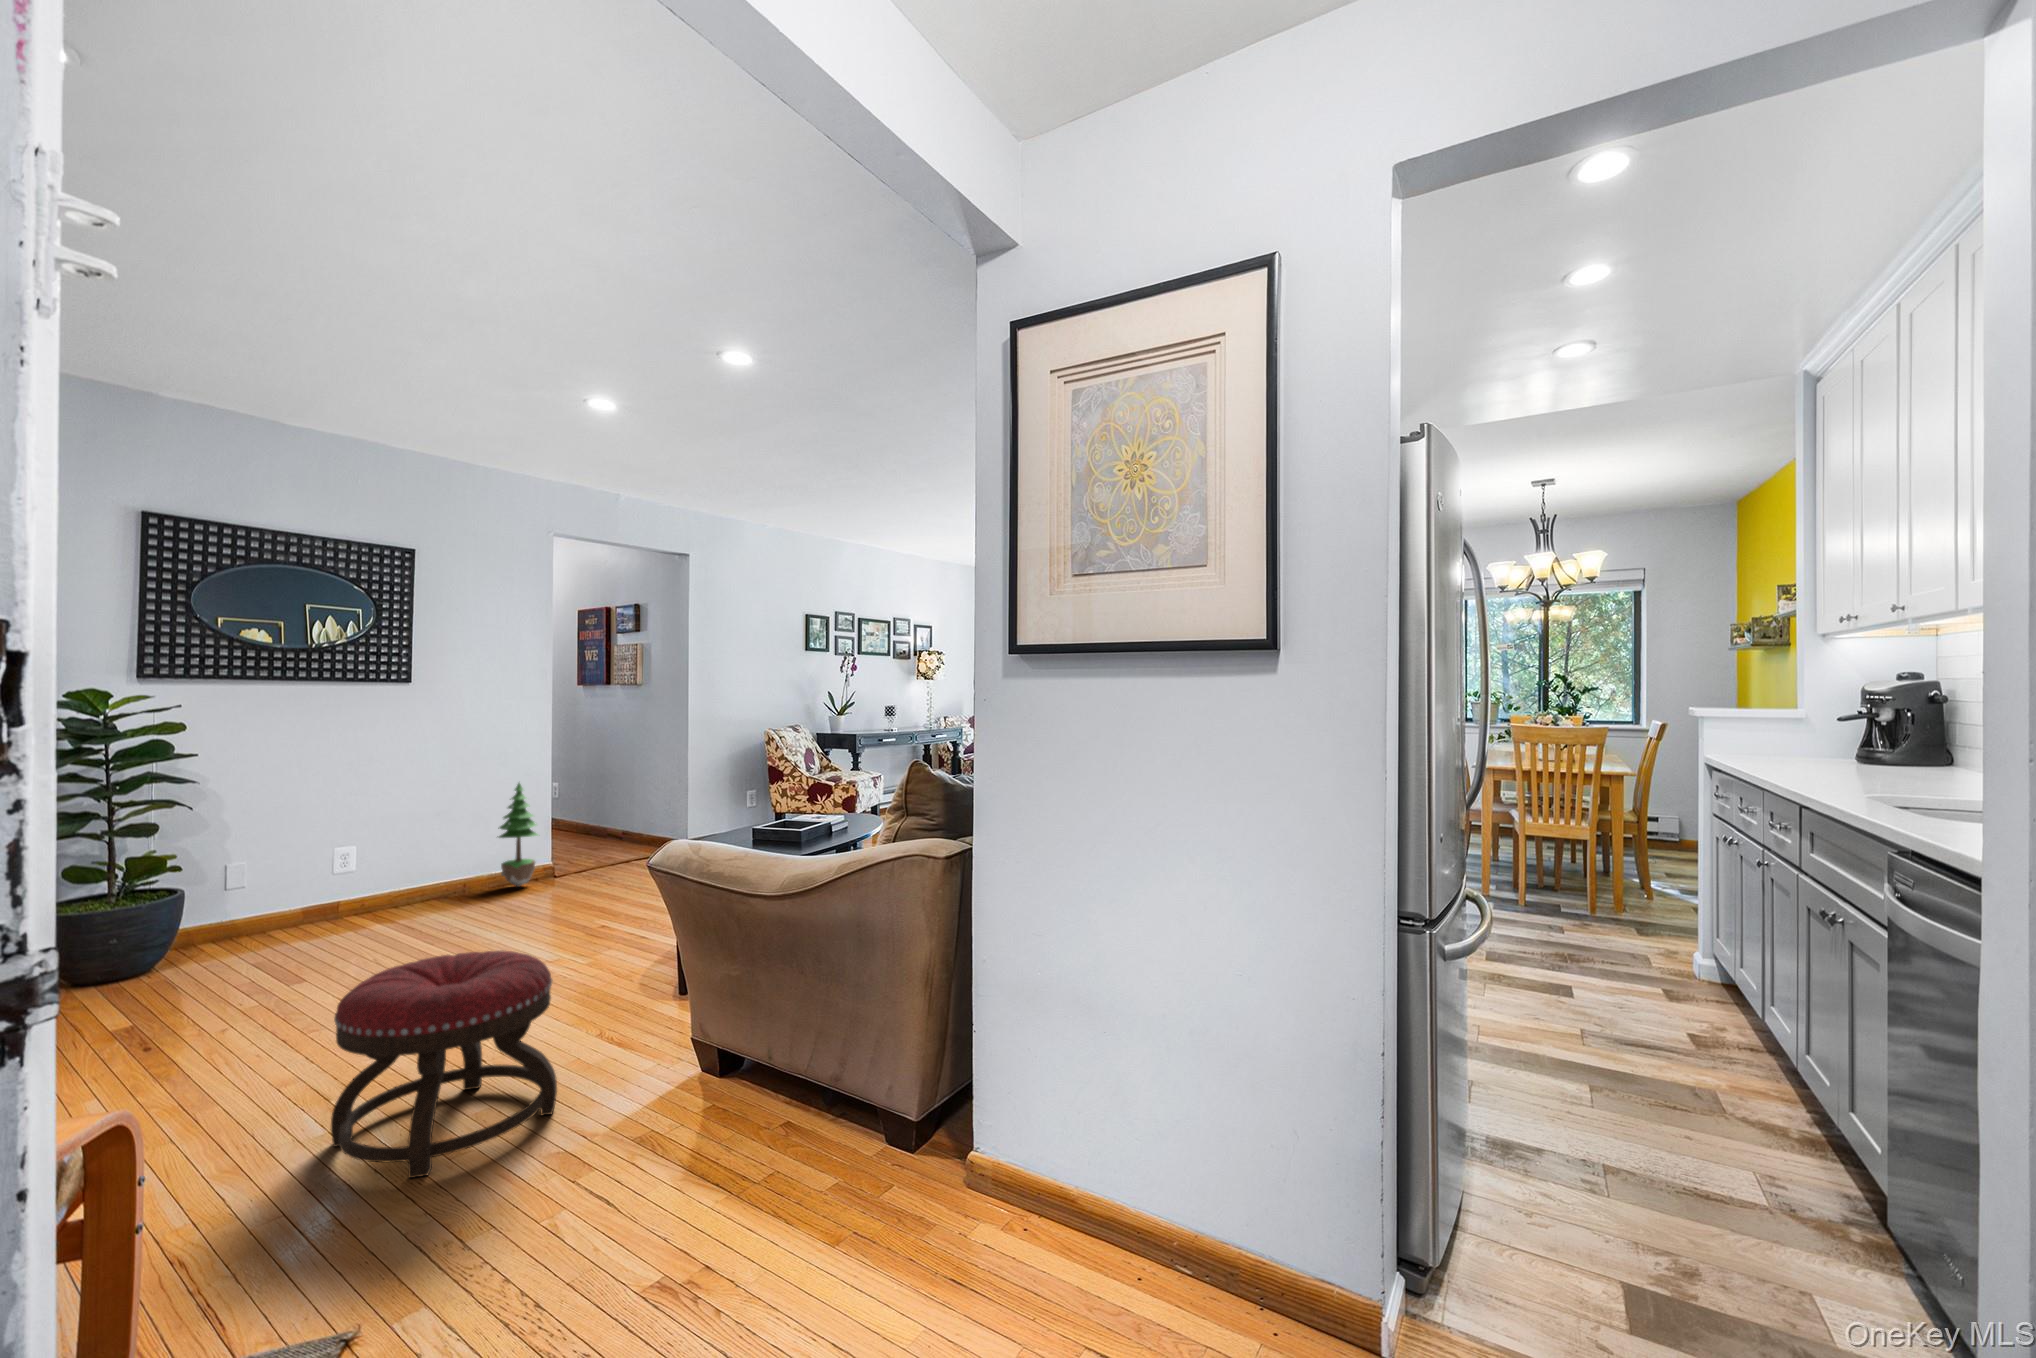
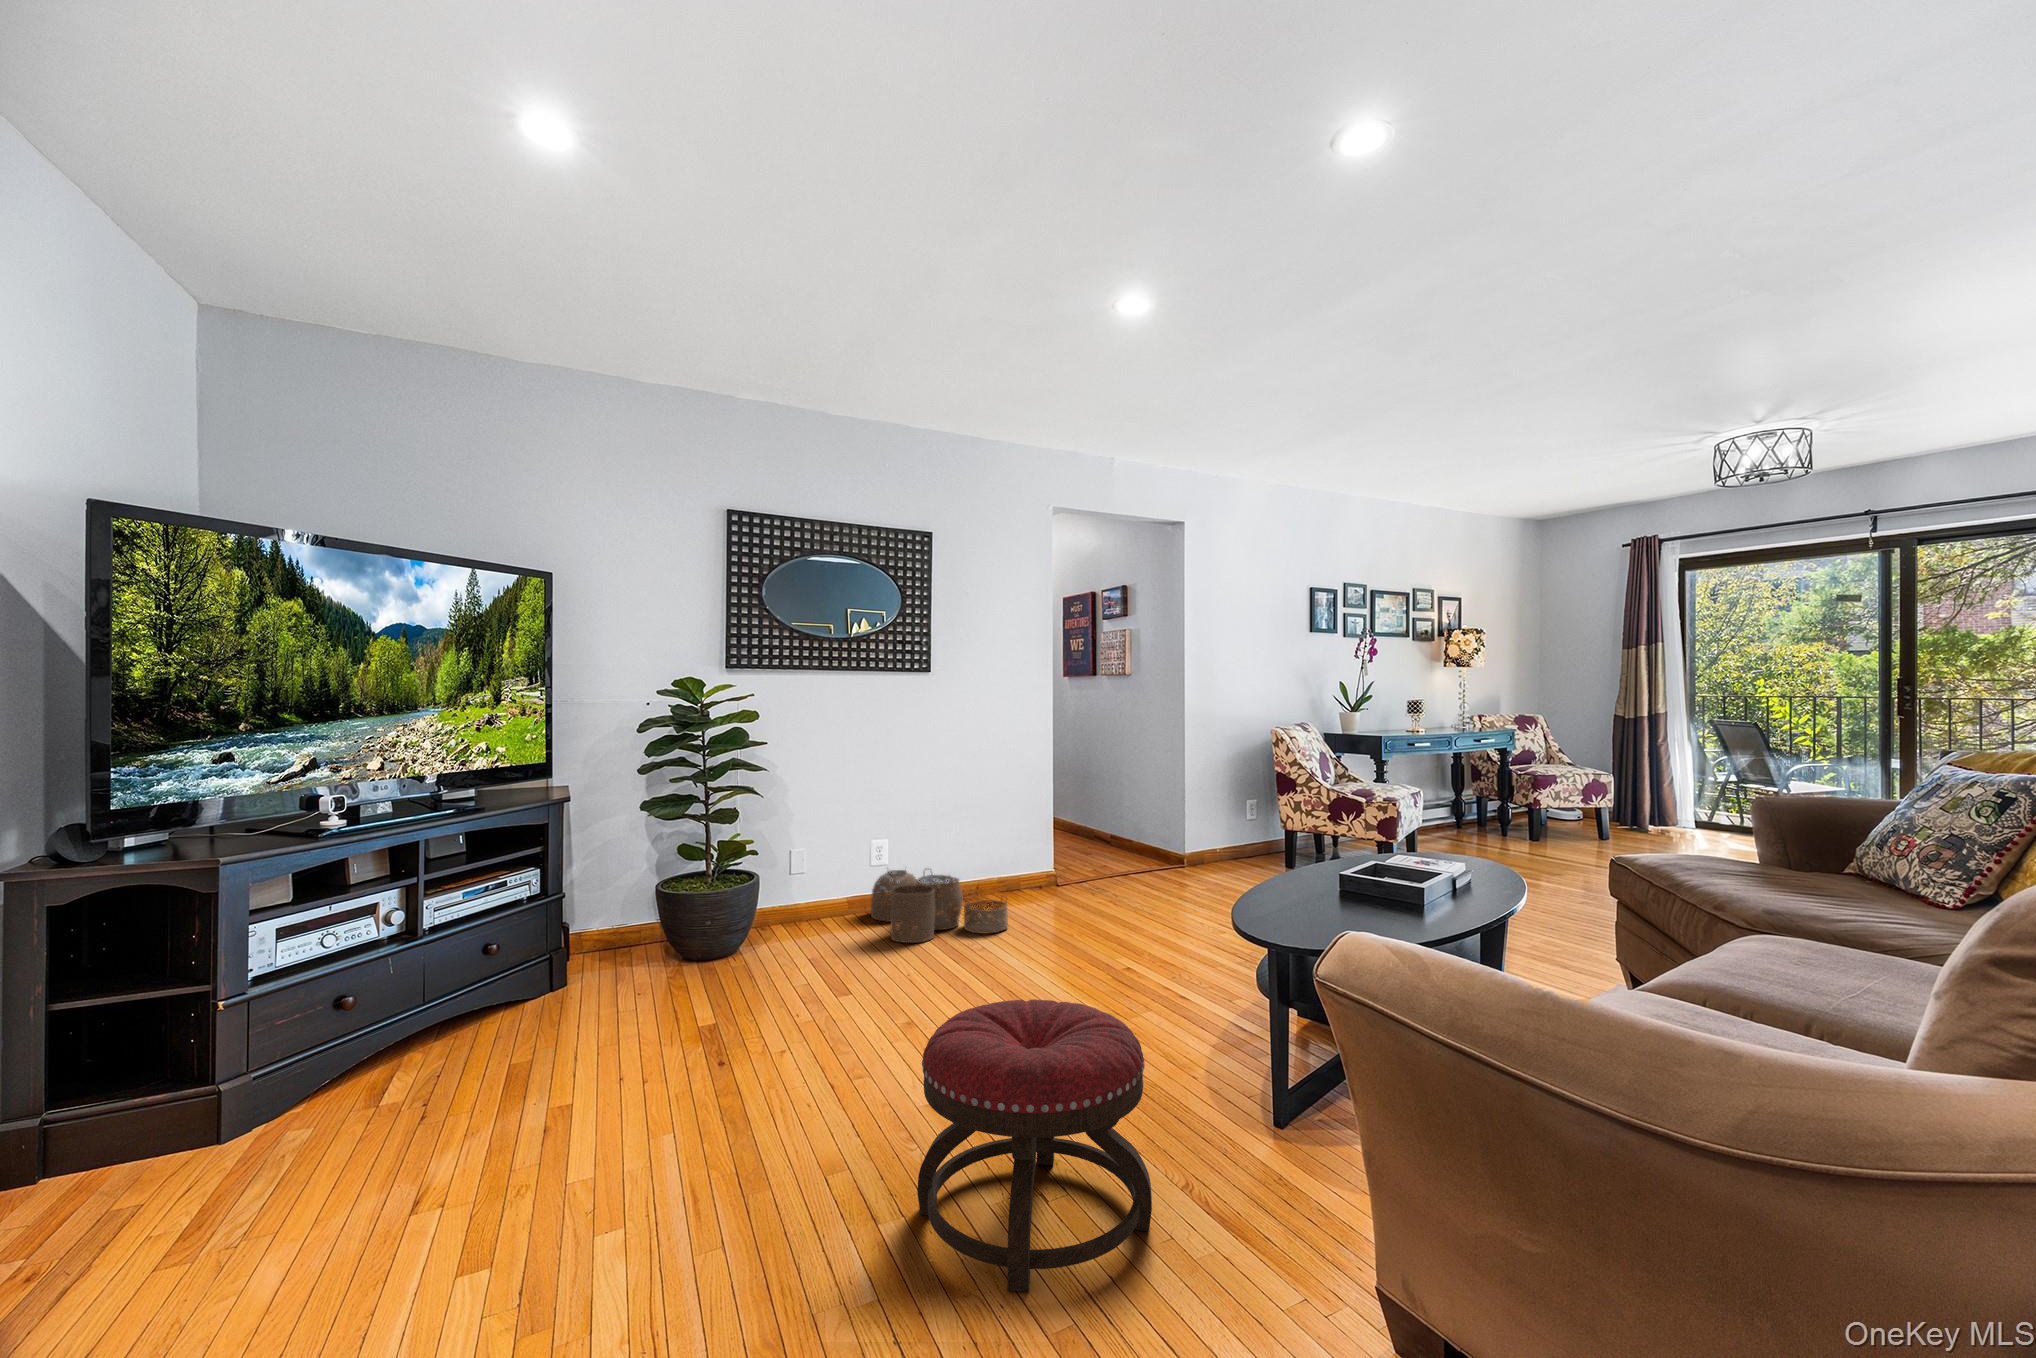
potted tree: present [498,783,538,887] -> none [1004,779,1045,894]
woven basket: none [335,870,491,942] -> present [871,870,1008,943]

